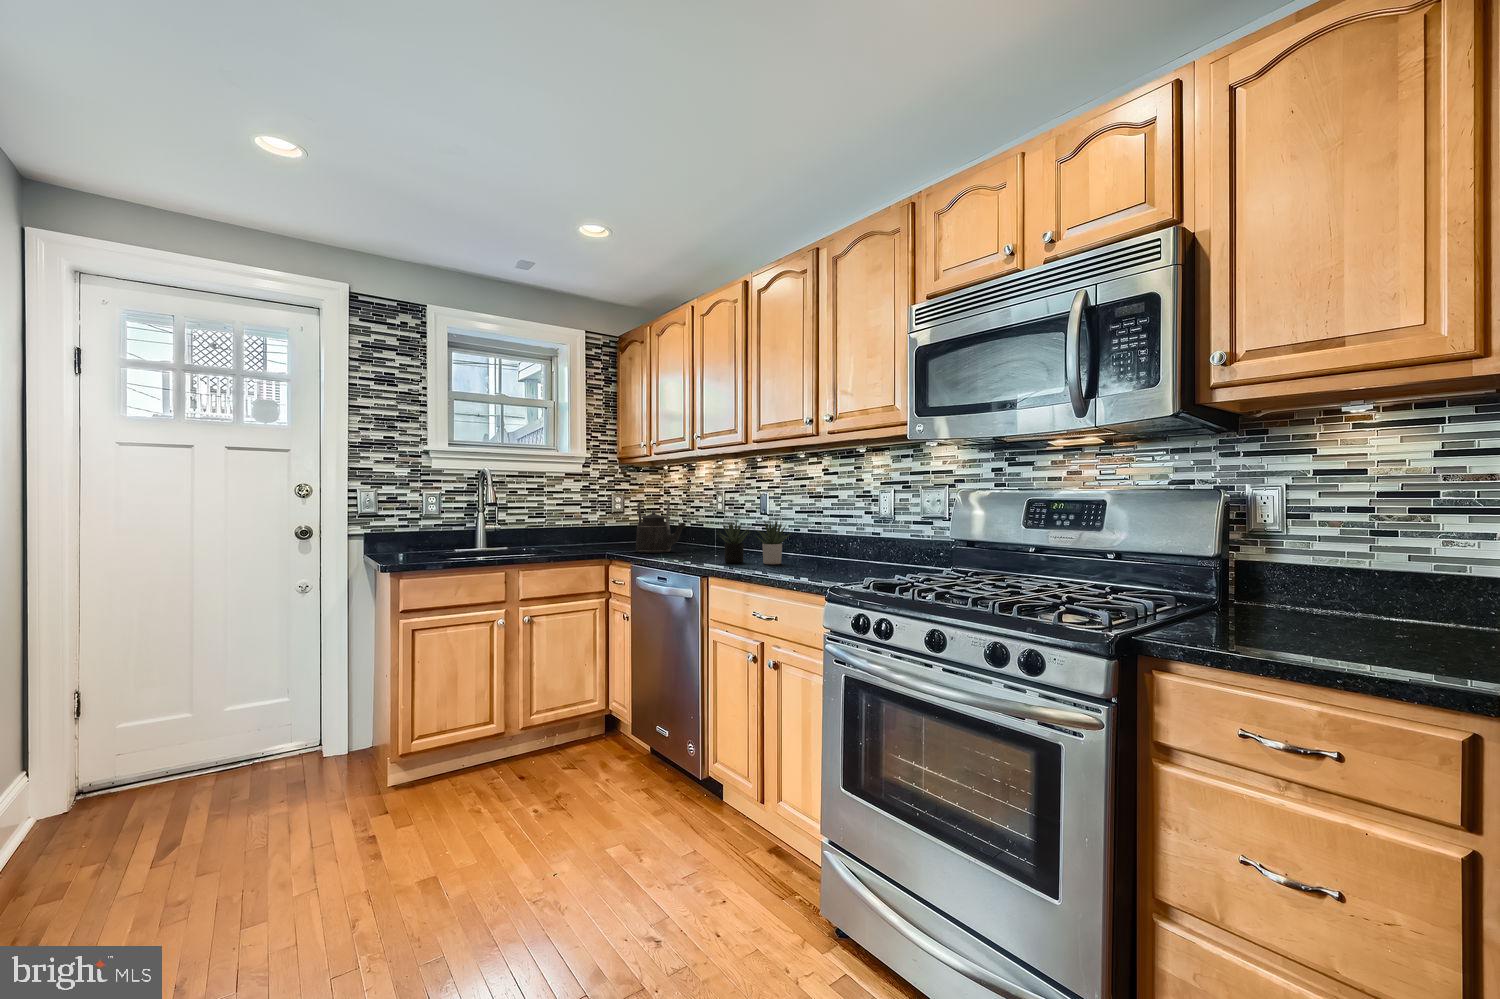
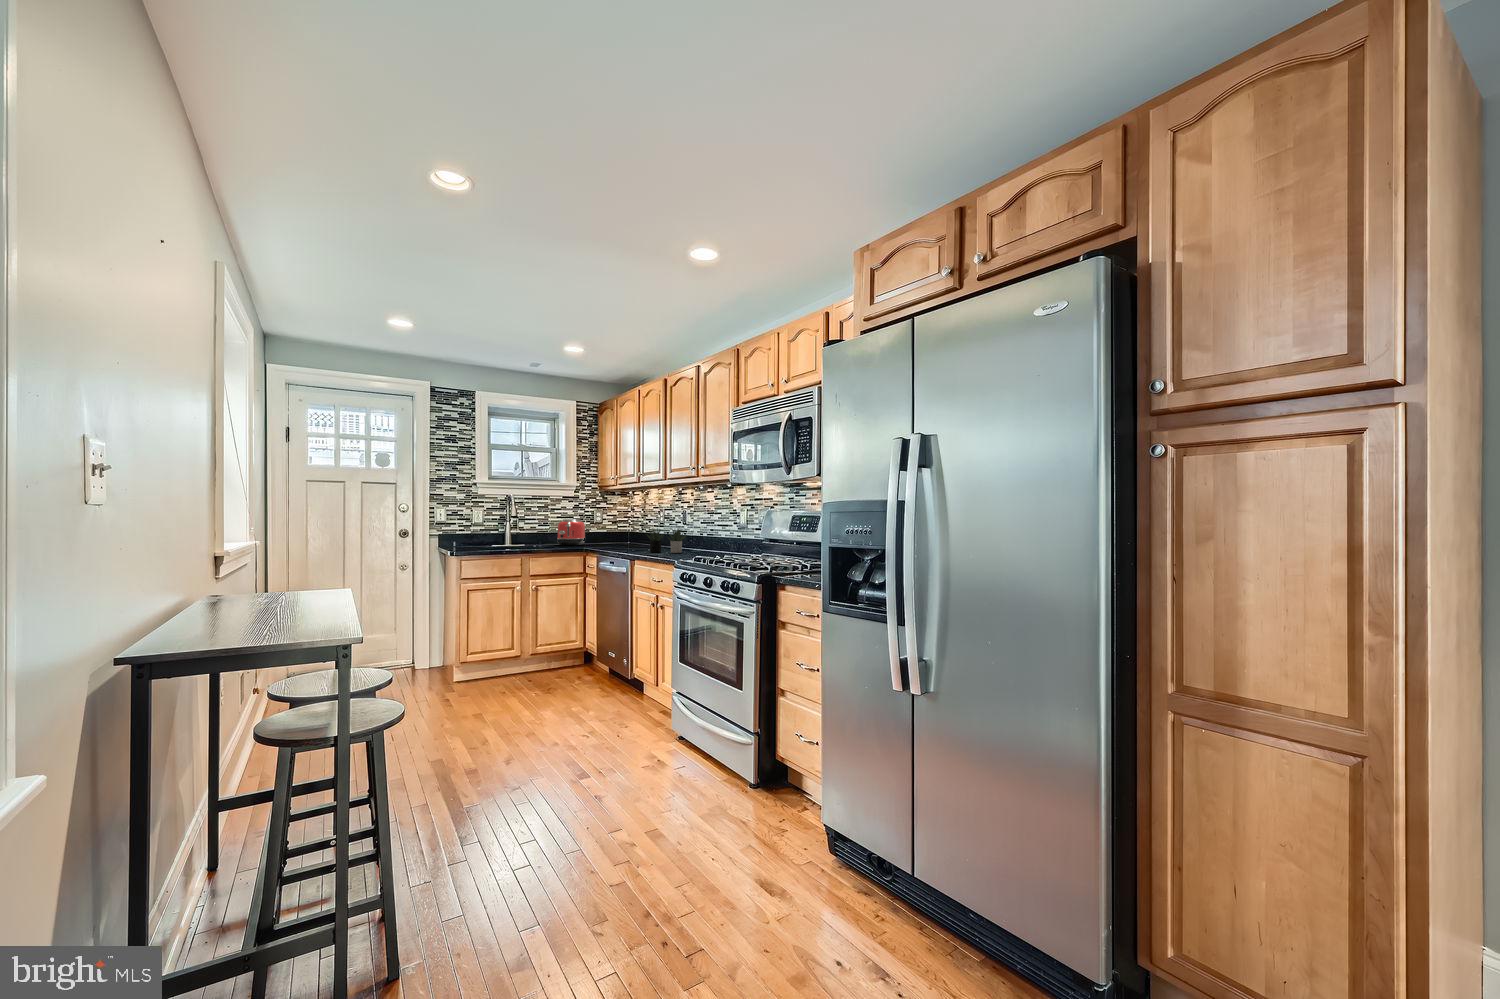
kettle: present [636,502,685,553] -> none [605,516,637,548]
toaster: none [557,508,599,548] -> present [557,519,585,546]

